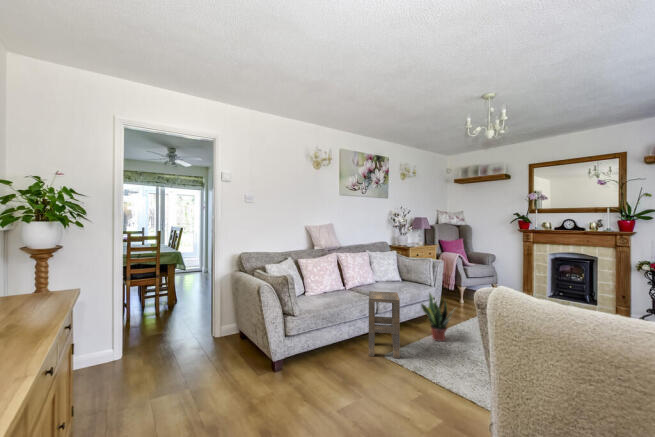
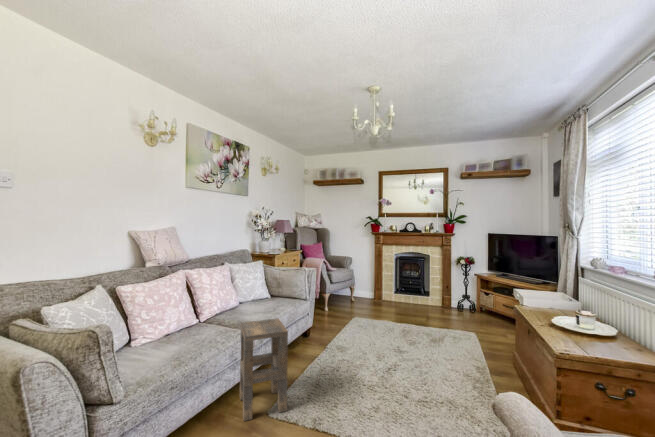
potted plant: present [421,293,454,341] -> none [304,309,341,368]

